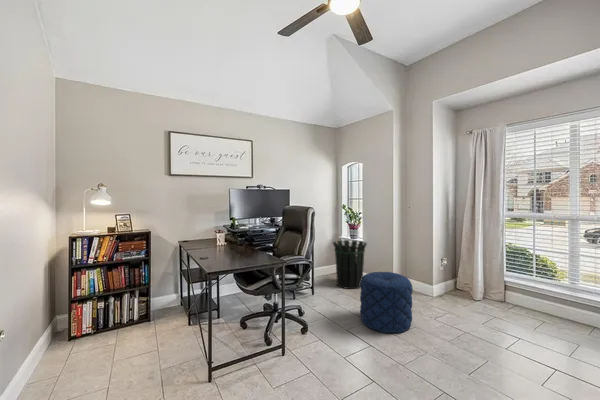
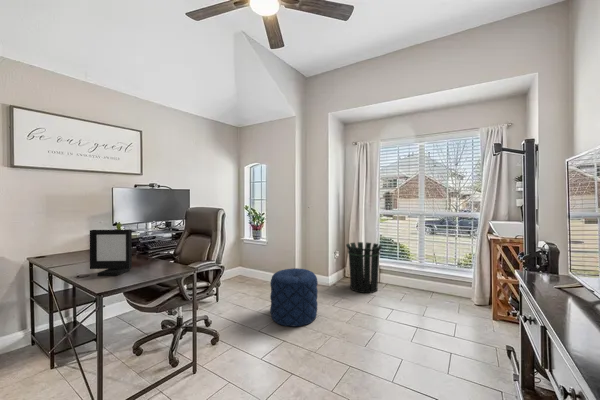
picture frame: none [209,223,237,261] -> present [90,229,132,276]
waste bin: present [333,240,367,289] -> present [346,242,382,293]

